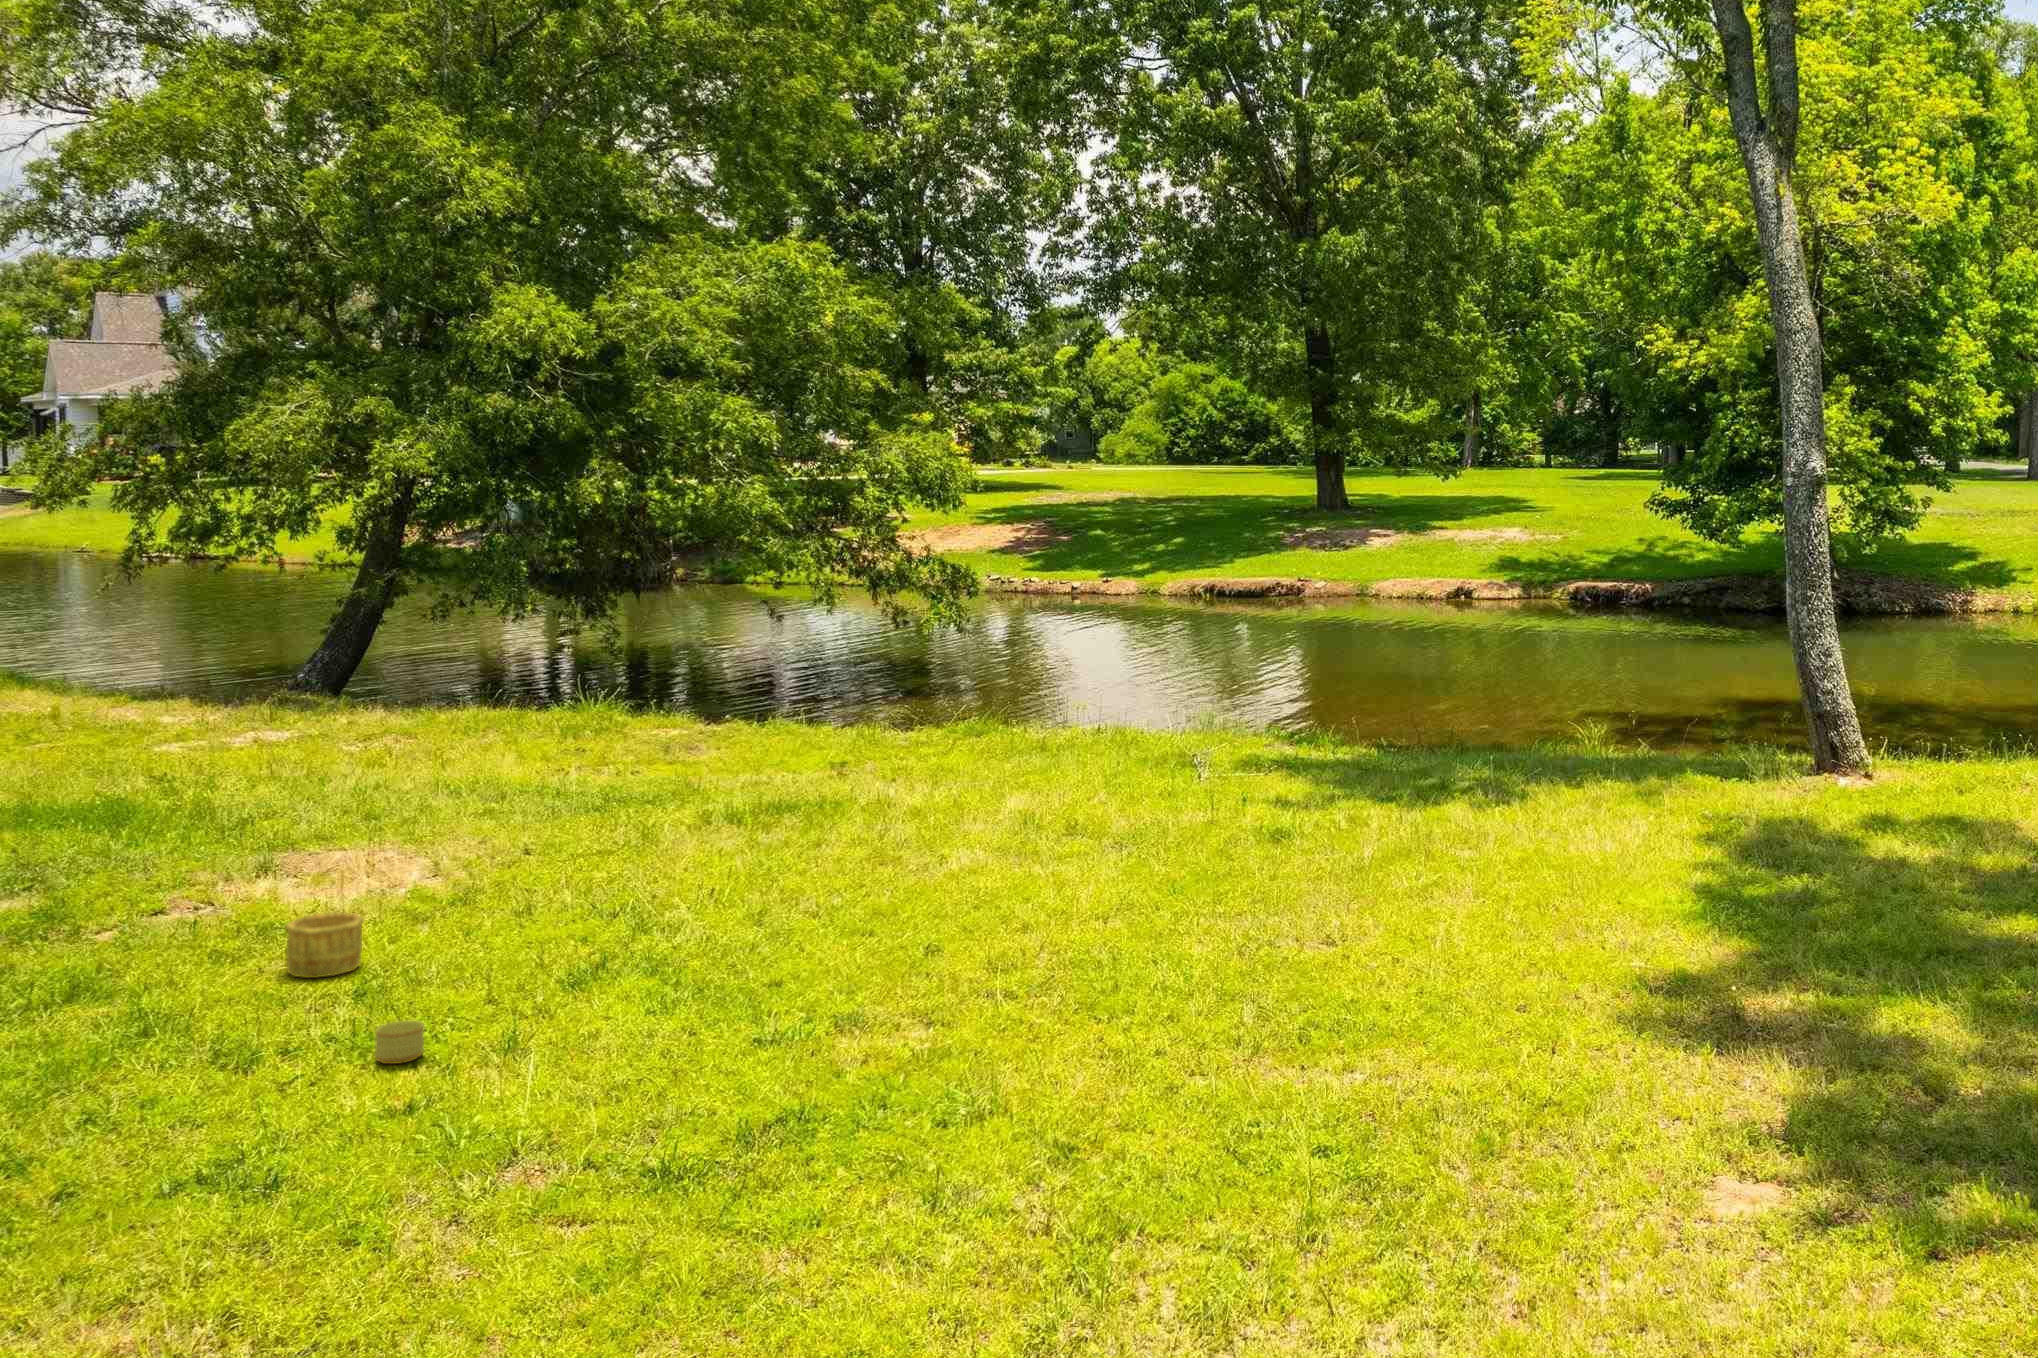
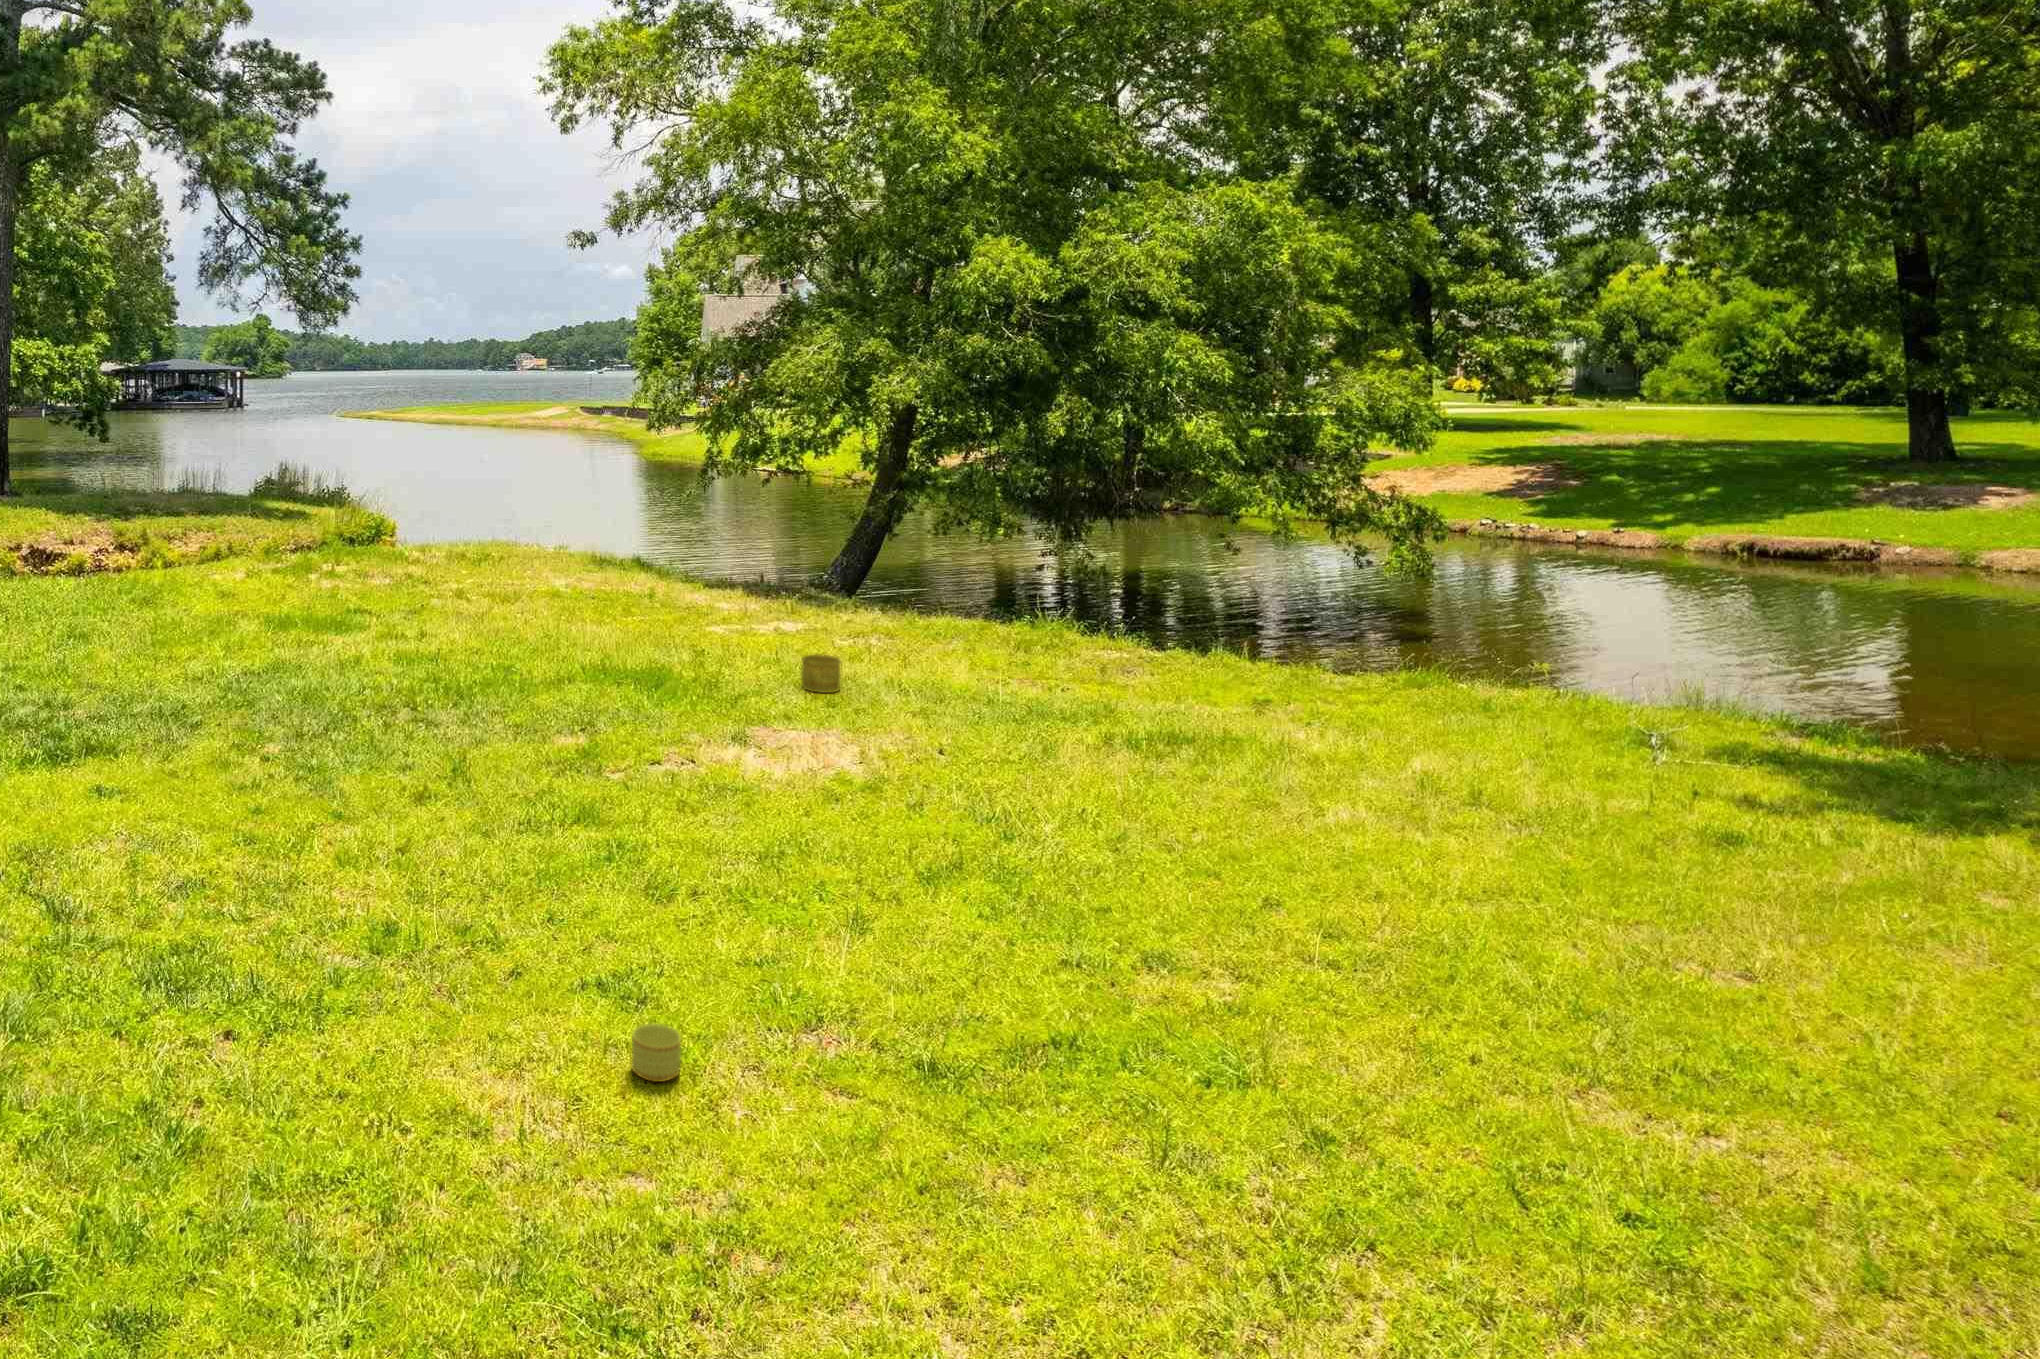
wooden bucket: present [286,912,364,978] -> present [801,654,841,693]

